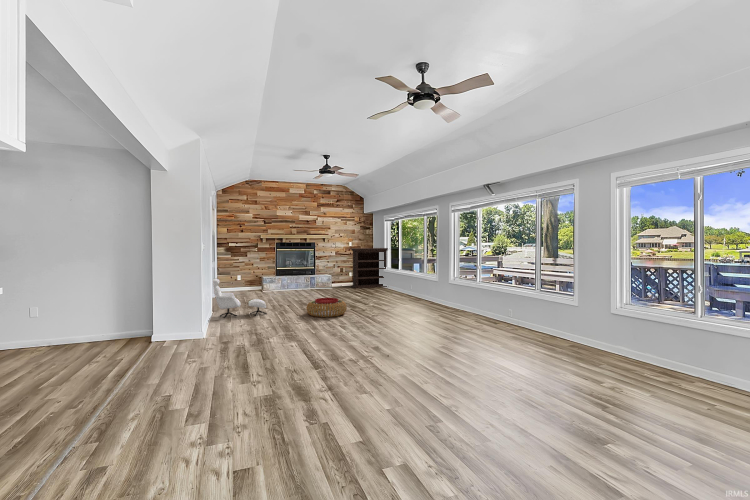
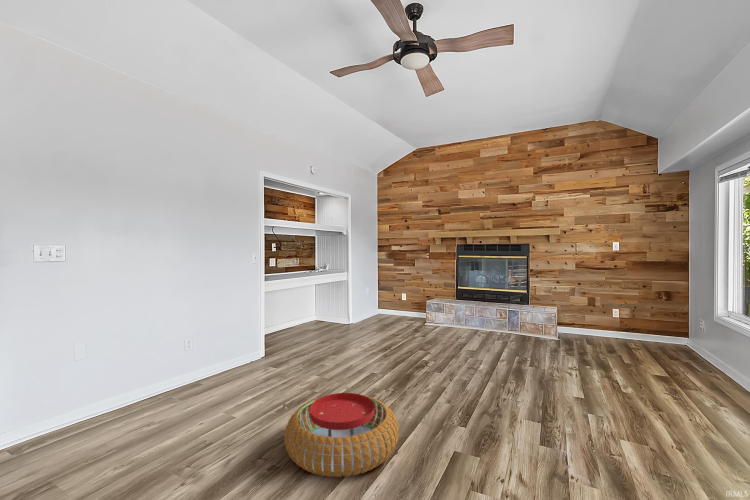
bookshelf: present [351,248,388,288] -> none [607,256,731,365]
armchair: present [213,278,267,318] -> none [202,306,292,392]

